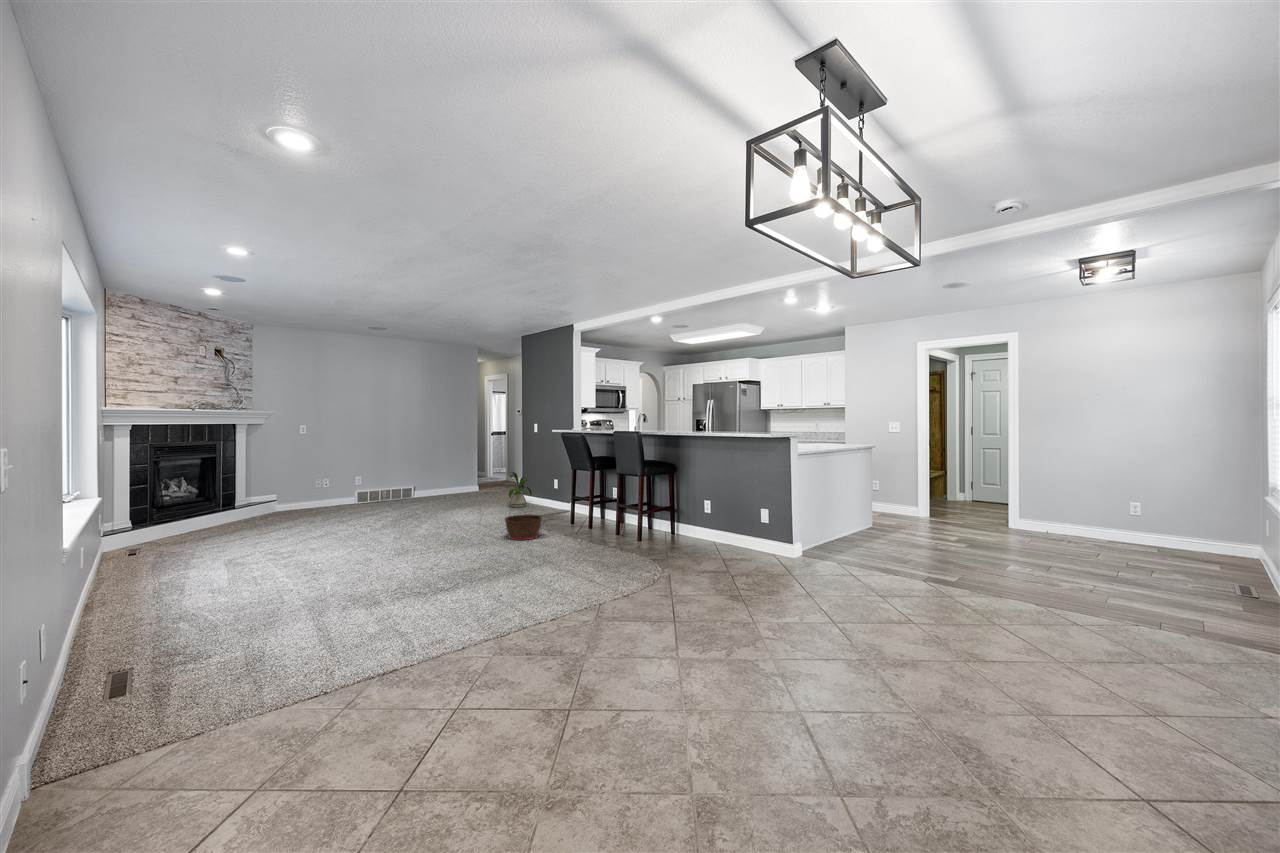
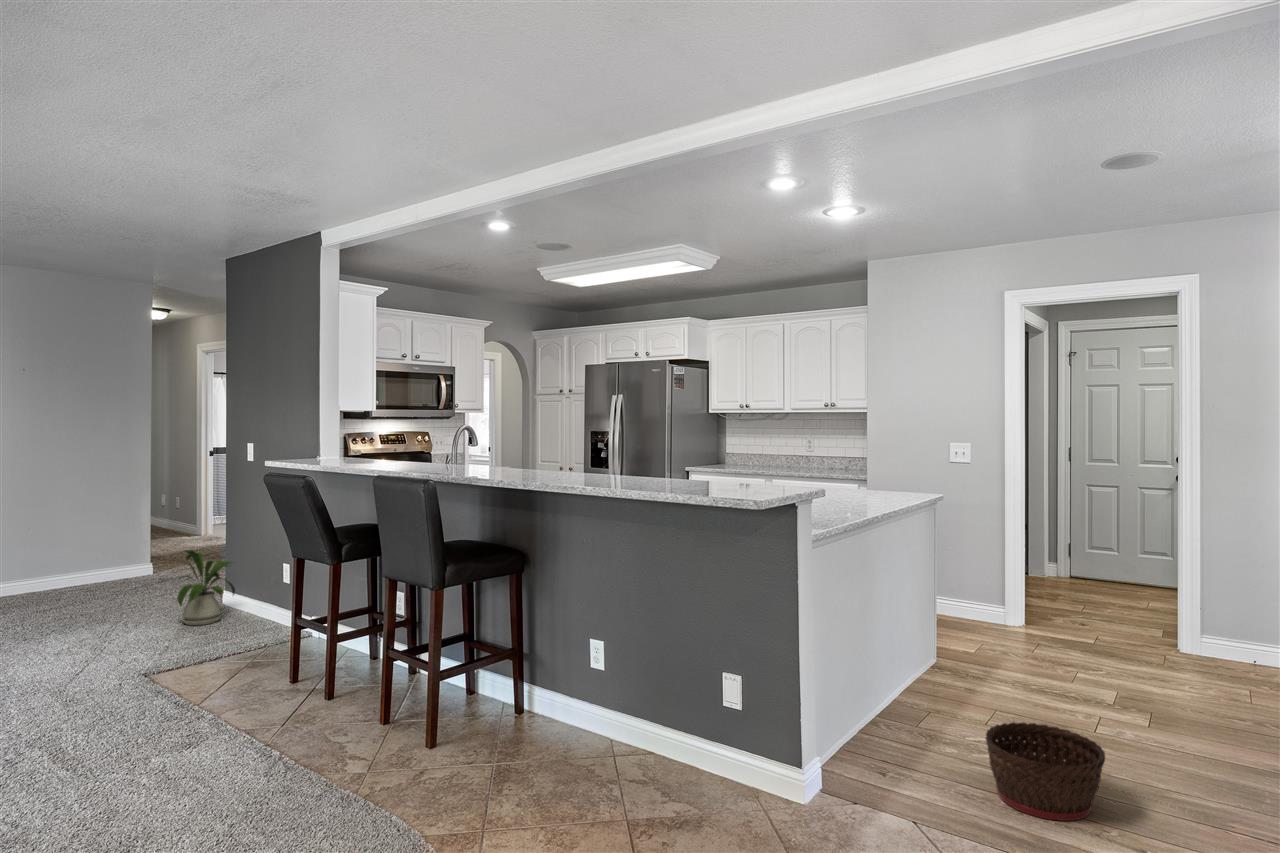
basket: present [505,514,542,540] -> present [986,723,1105,821]

